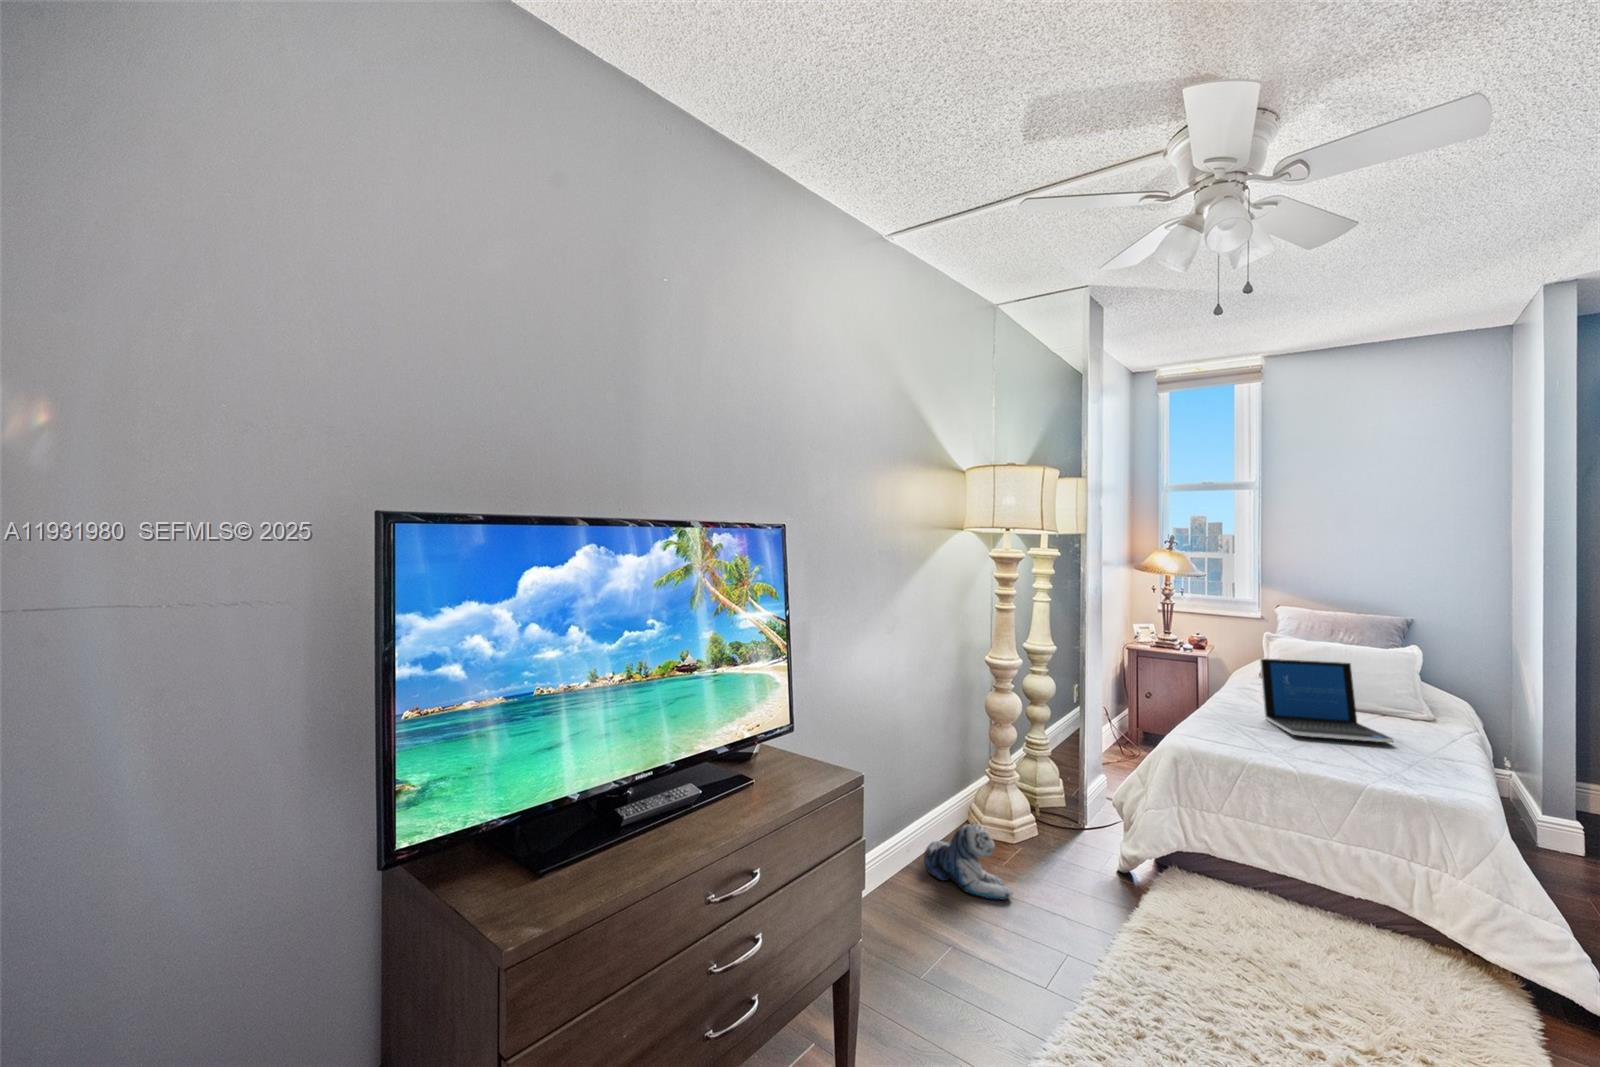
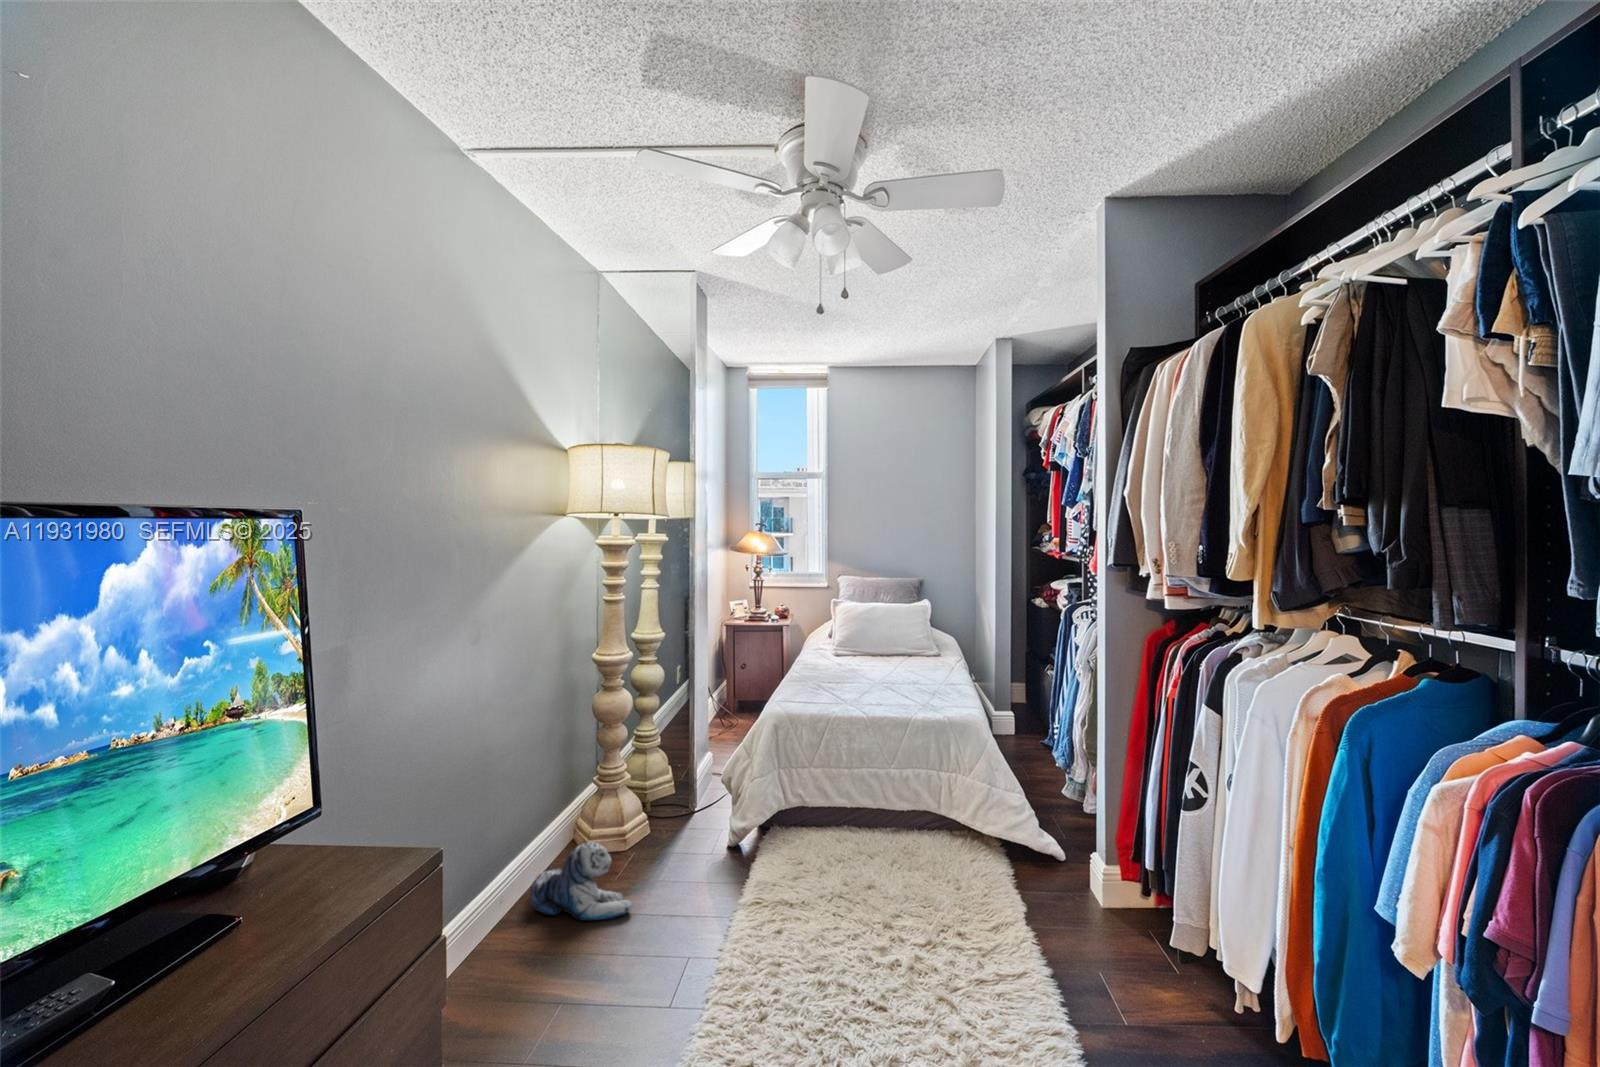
laptop: present [1260,659,1393,742] -> none [834,622,925,690]

